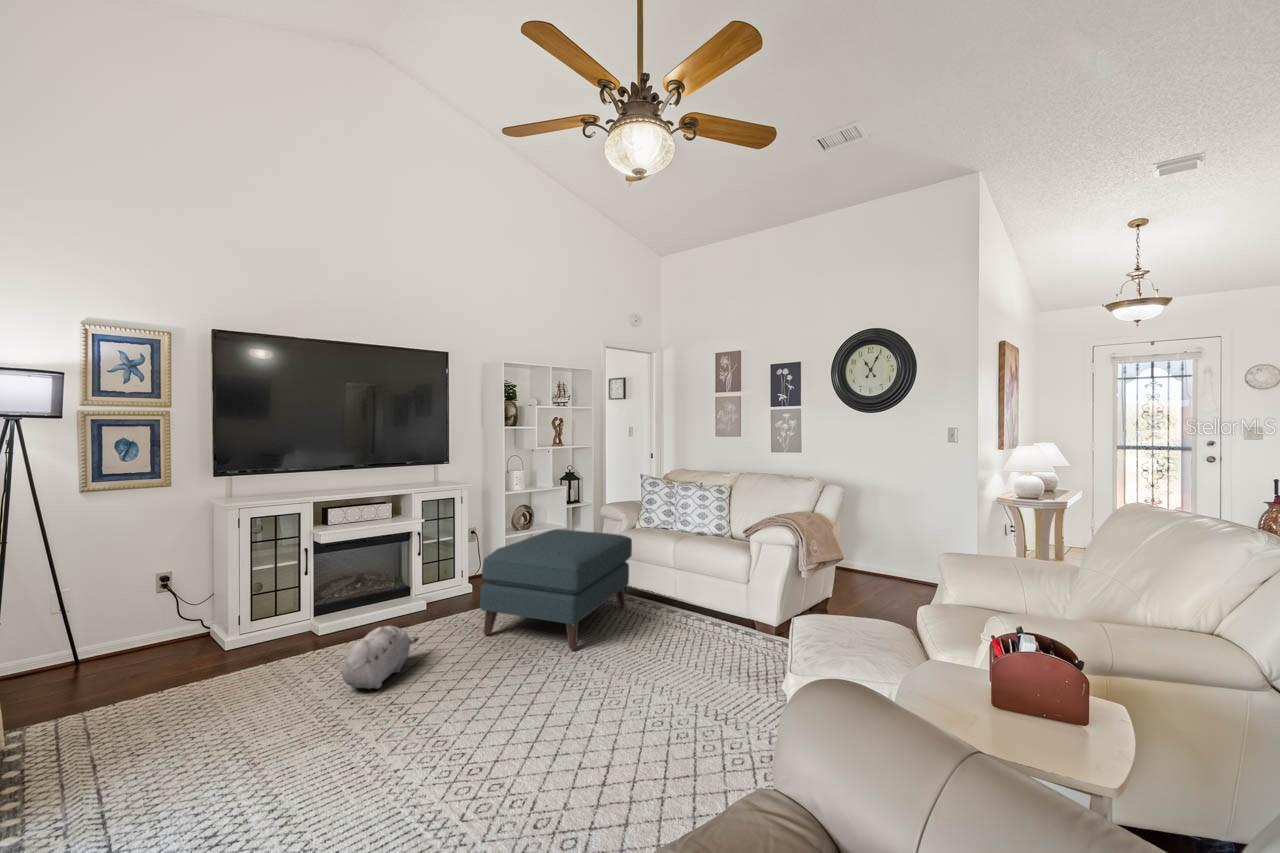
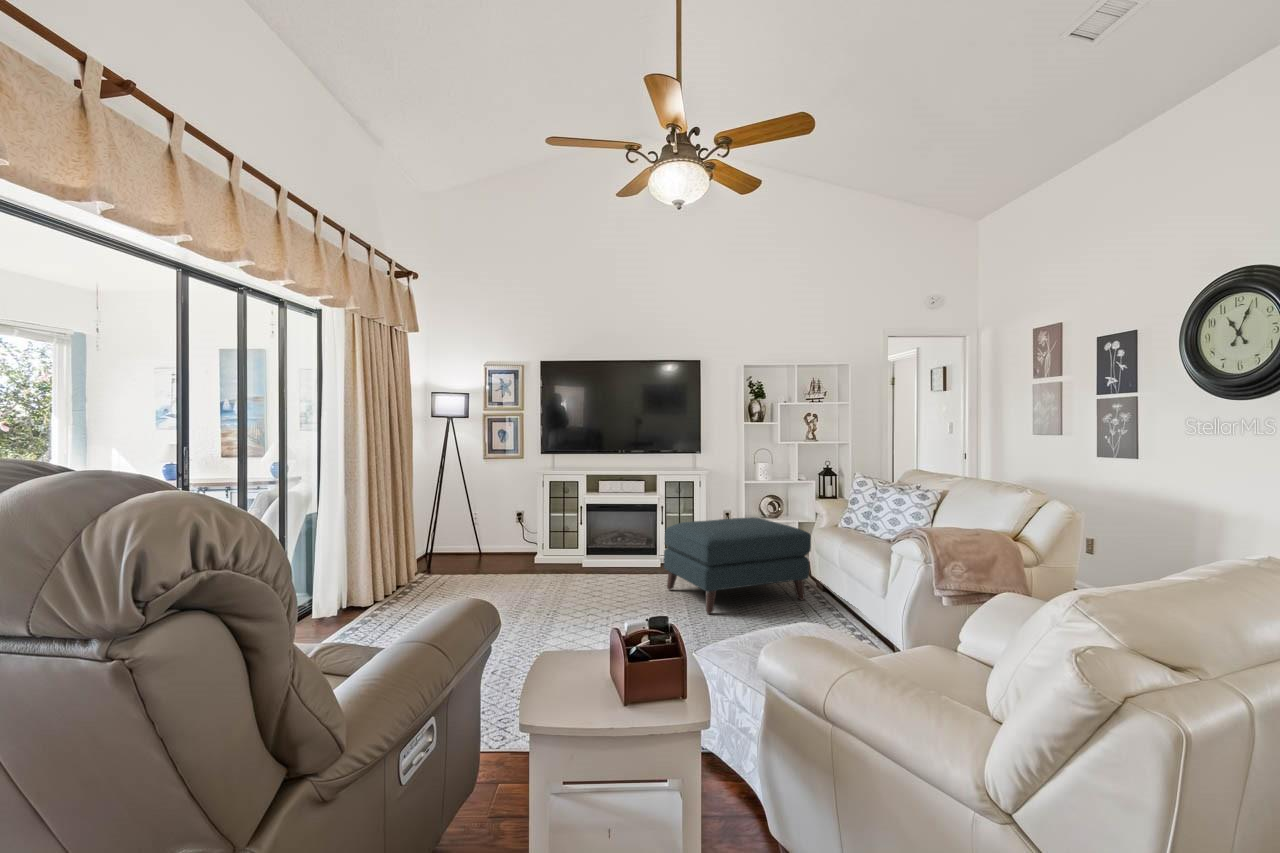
plush toy: present [342,626,419,689] -> none [556,559,615,598]

